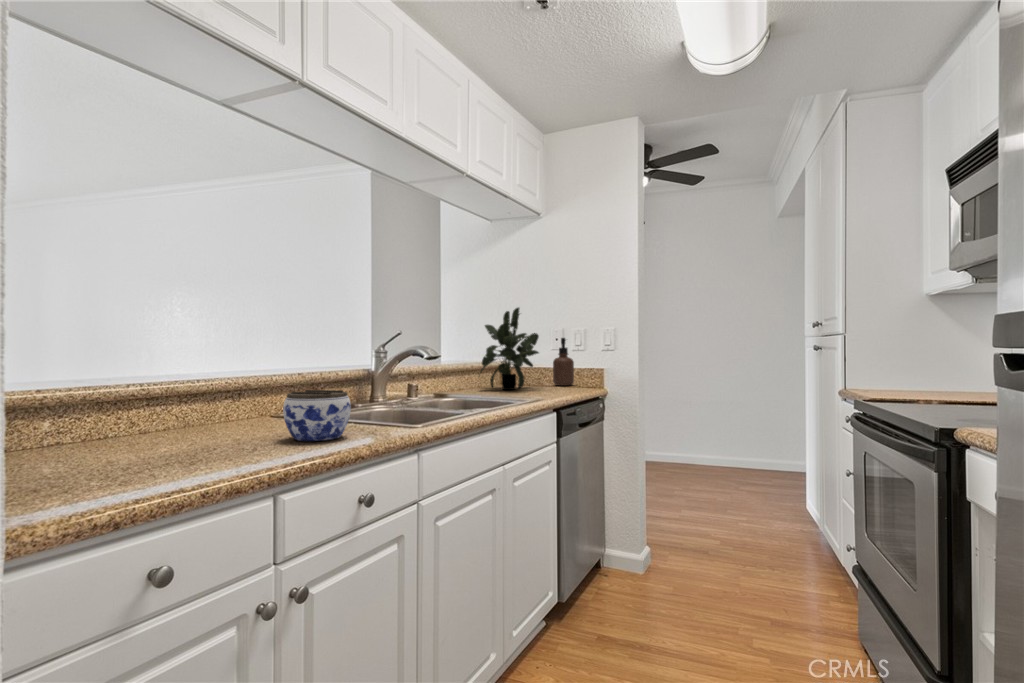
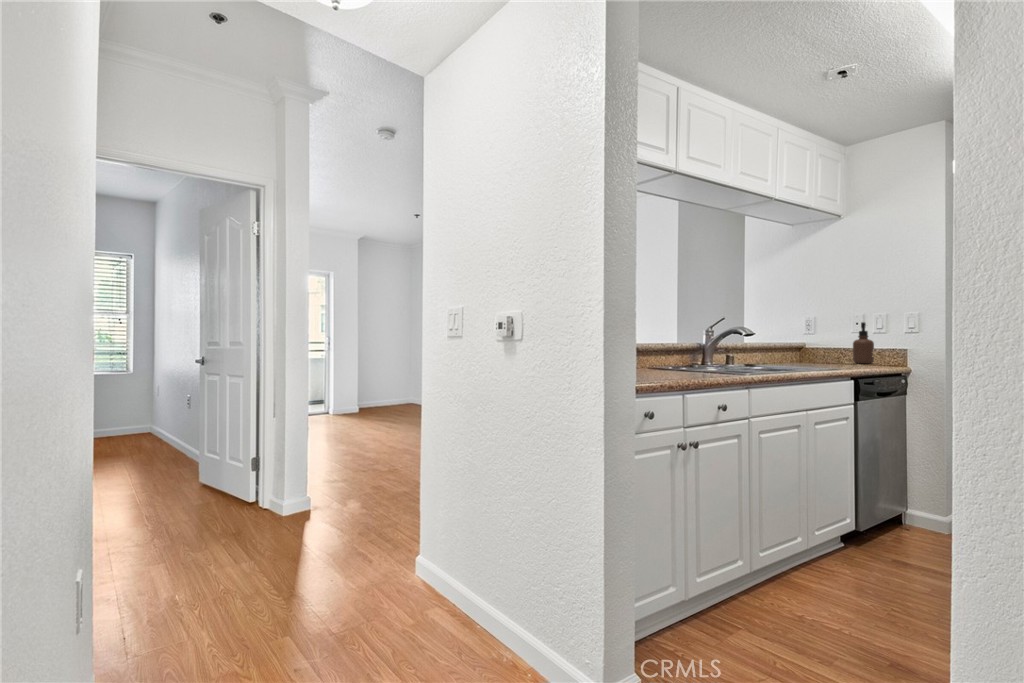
potted plant: present [479,308,539,390] -> none [782,297,839,365]
jar: present [283,390,351,441] -> none [671,347,710,374]

